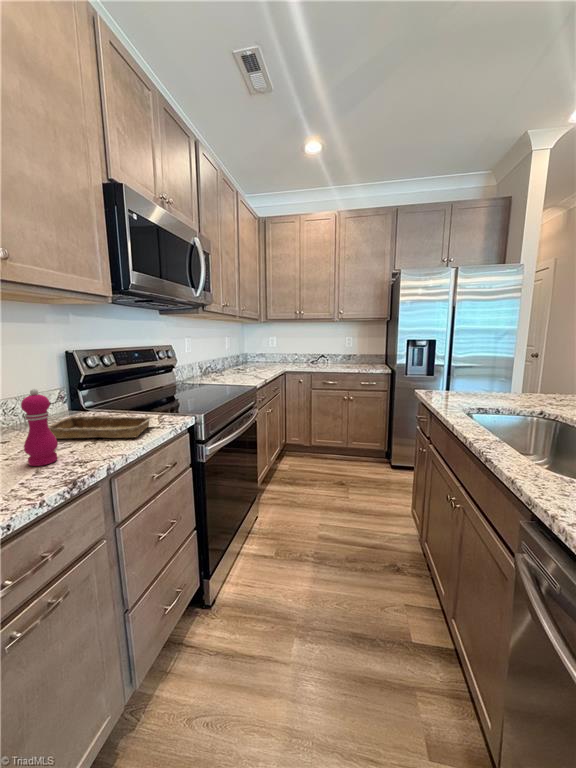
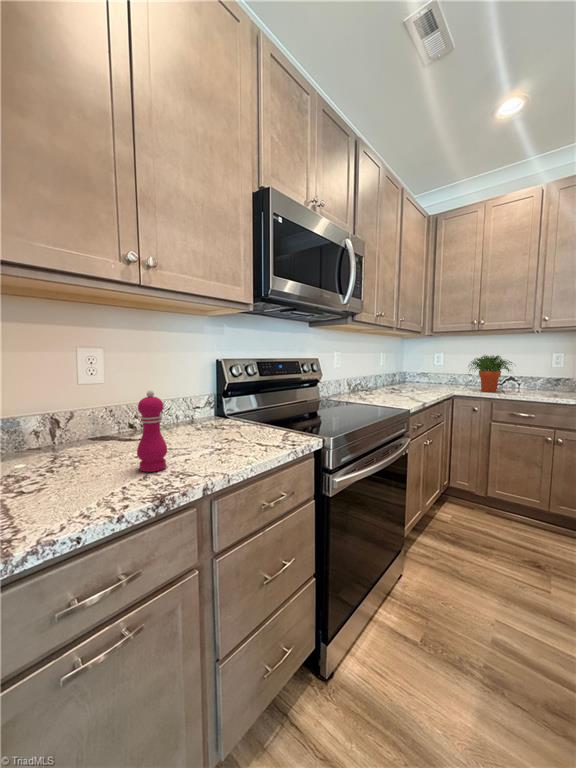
potted plant: none [293,338,326,367] -> present [469,355,512,392]
tray: present [48,416,153,439] -> none [169,423,276,455]

